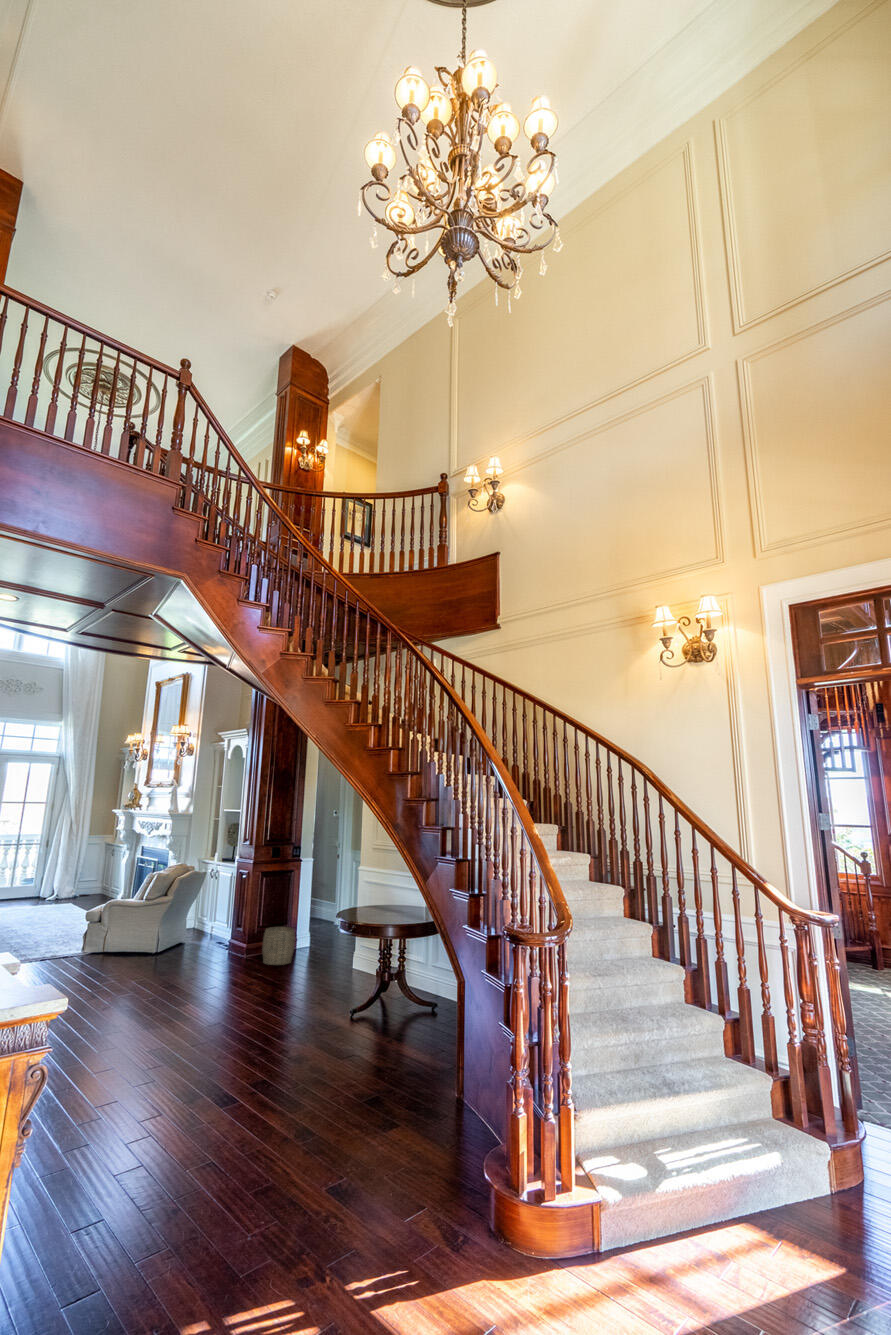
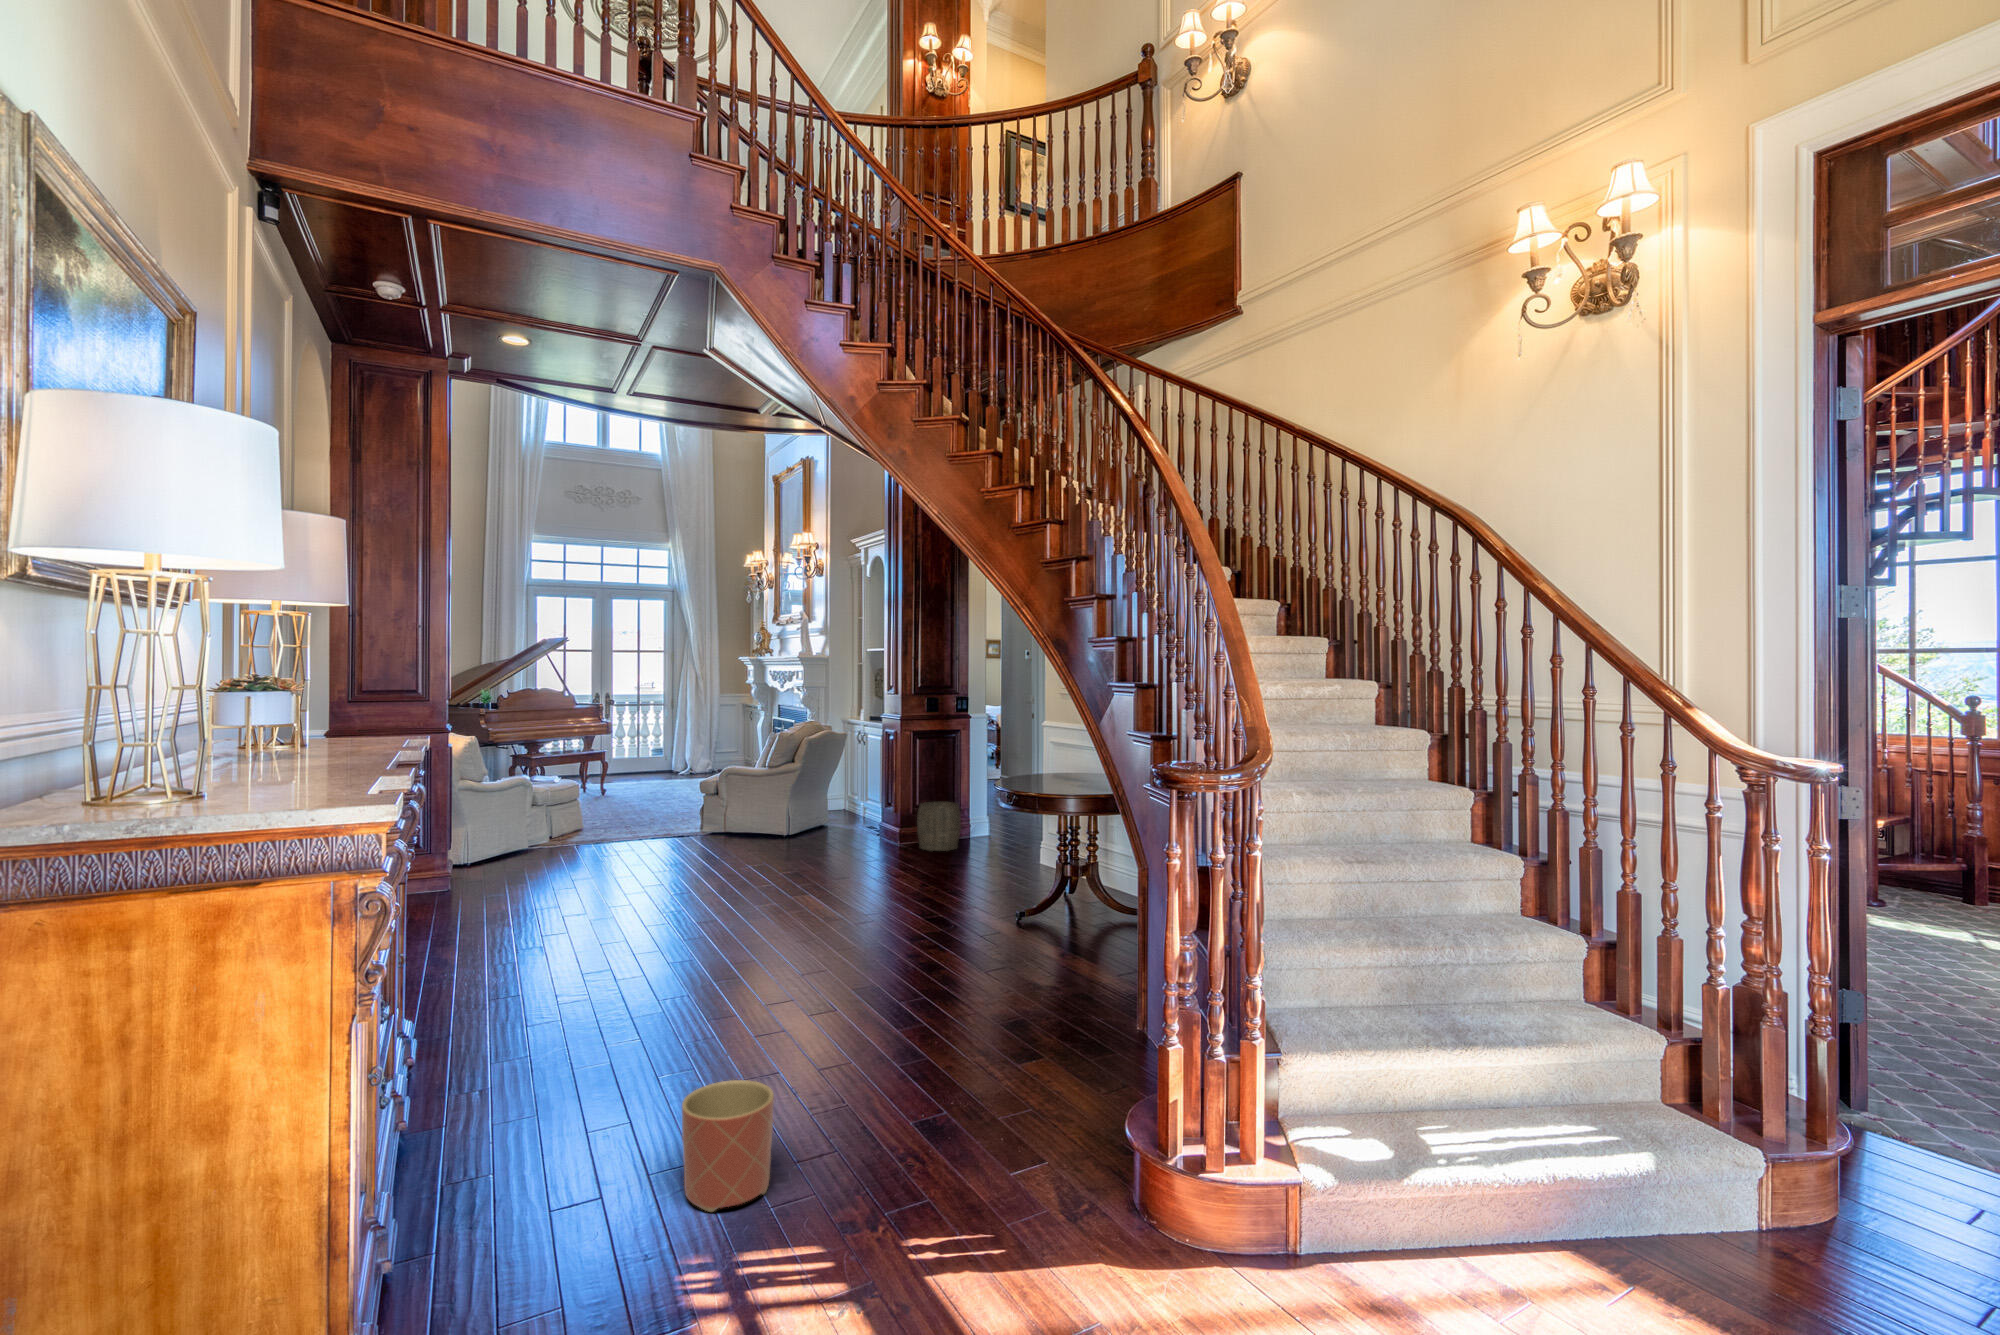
planter: none [190,1164,259,1274] -> present [682,1080,774,1212]

